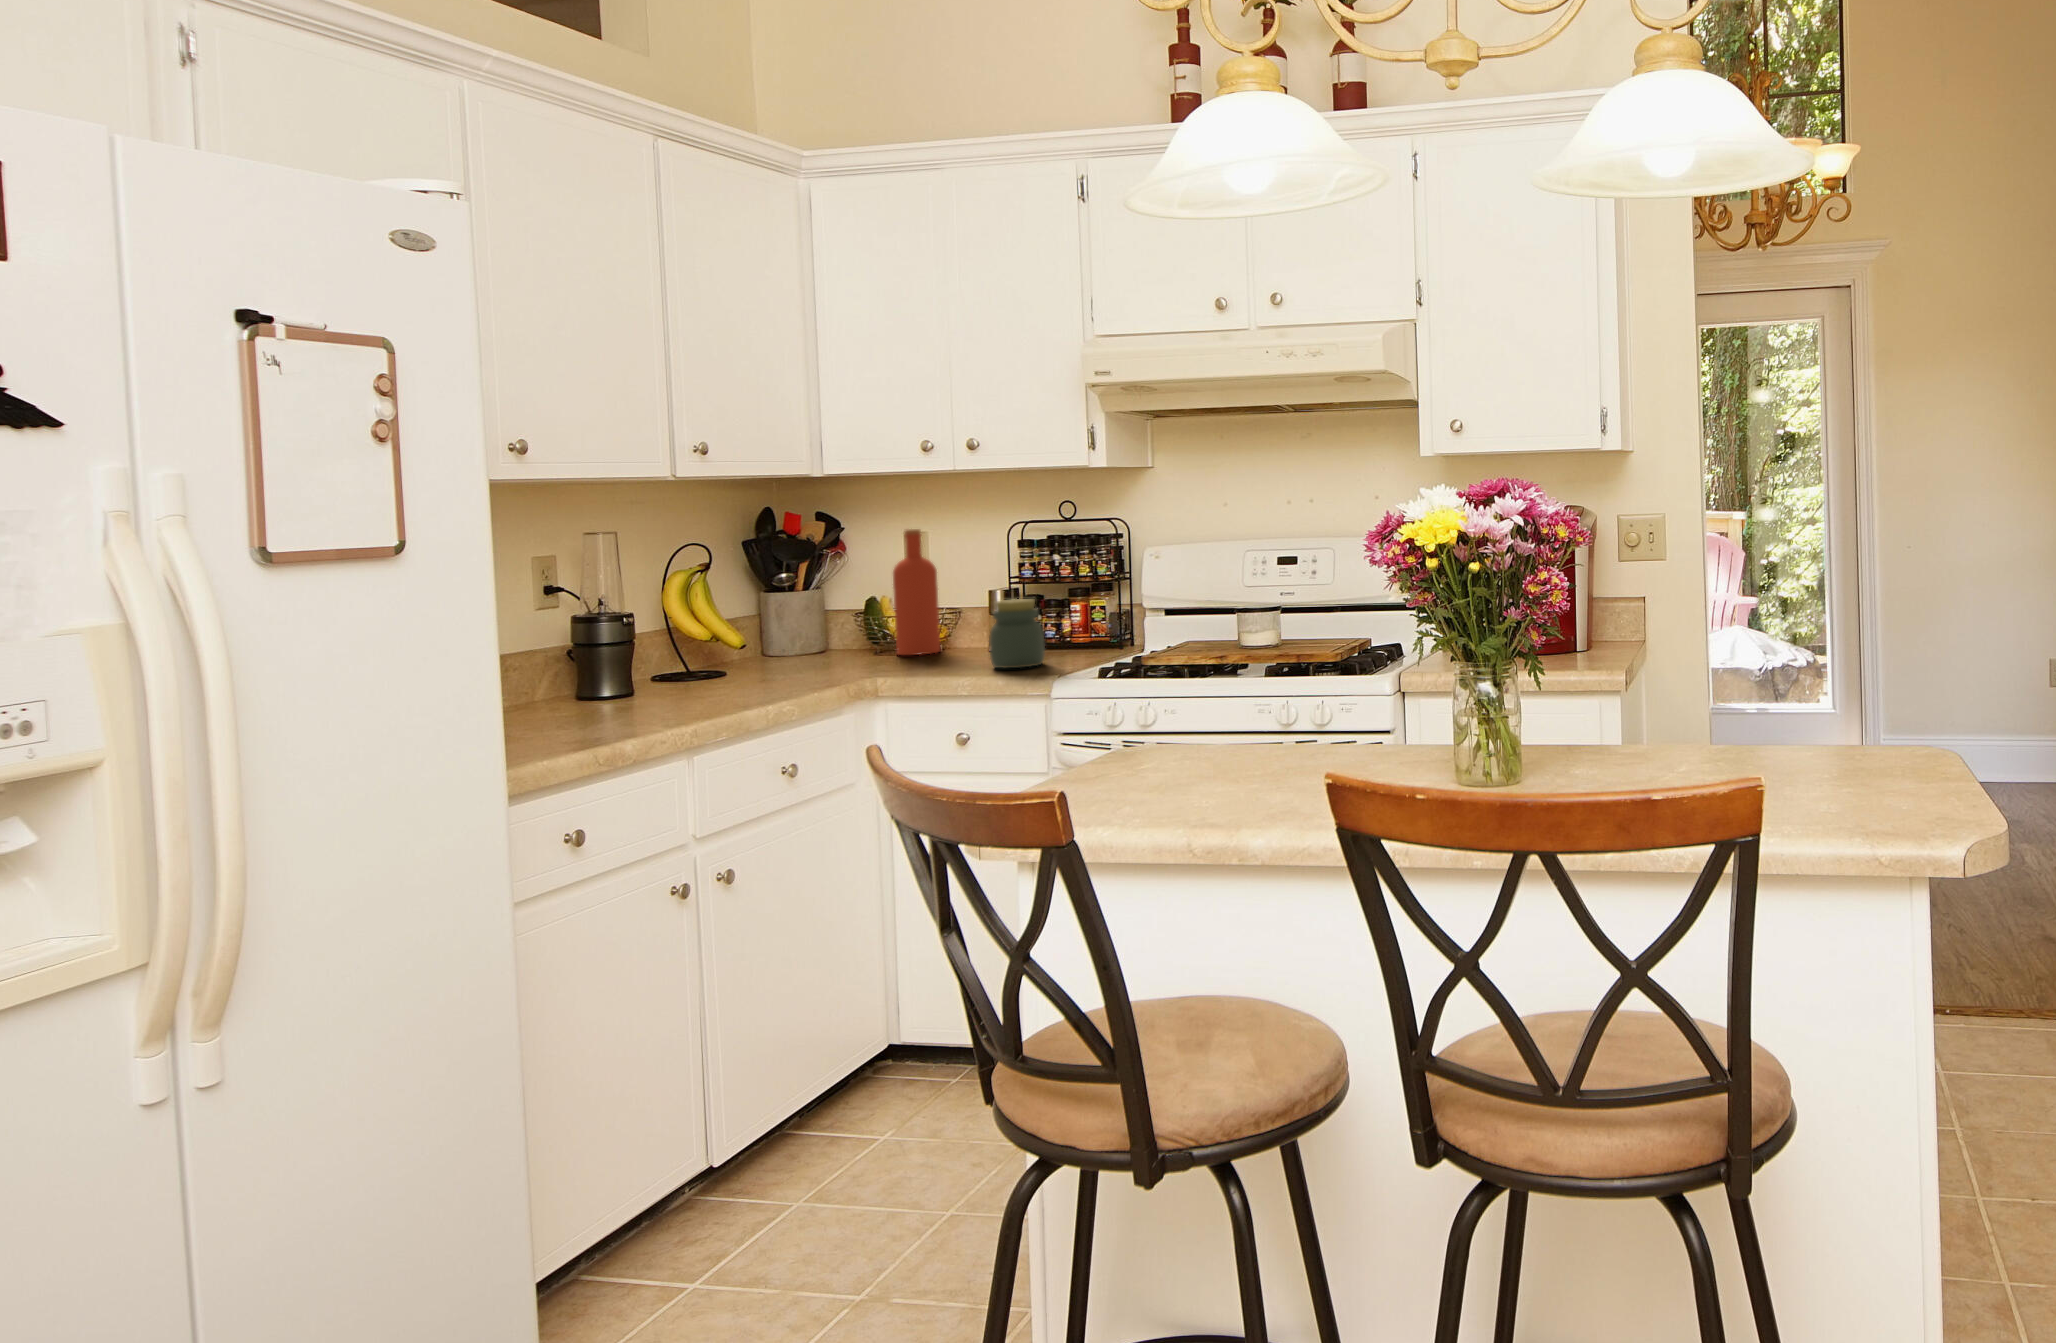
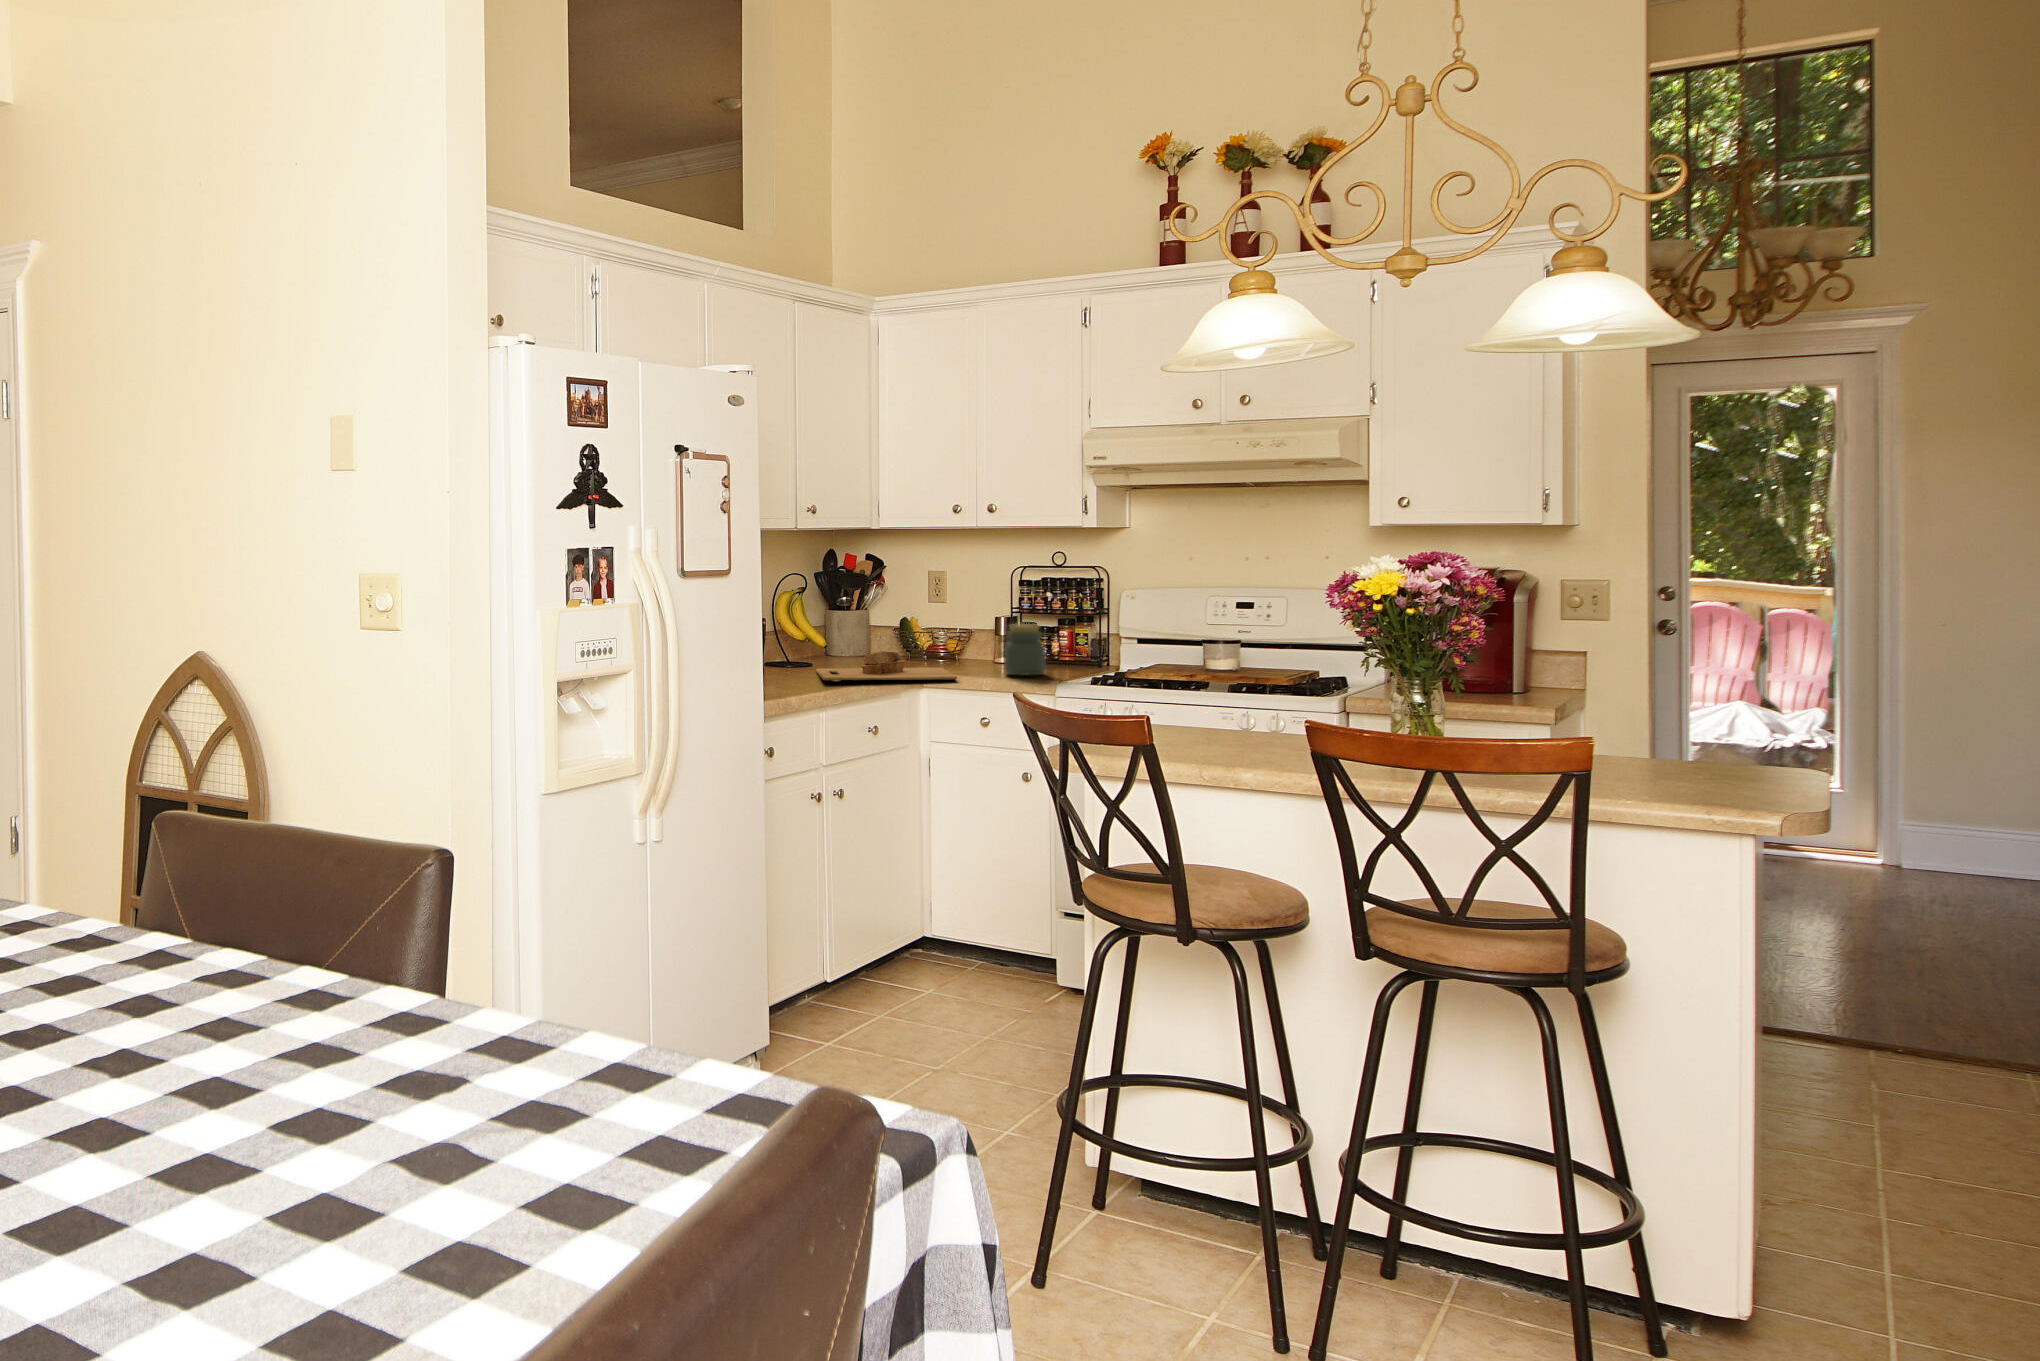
bottle: present [893,529,940,655] -> none [926,568,959,662]
cutting board: none [719,648,921,698] -> present [816,652,957,680]

